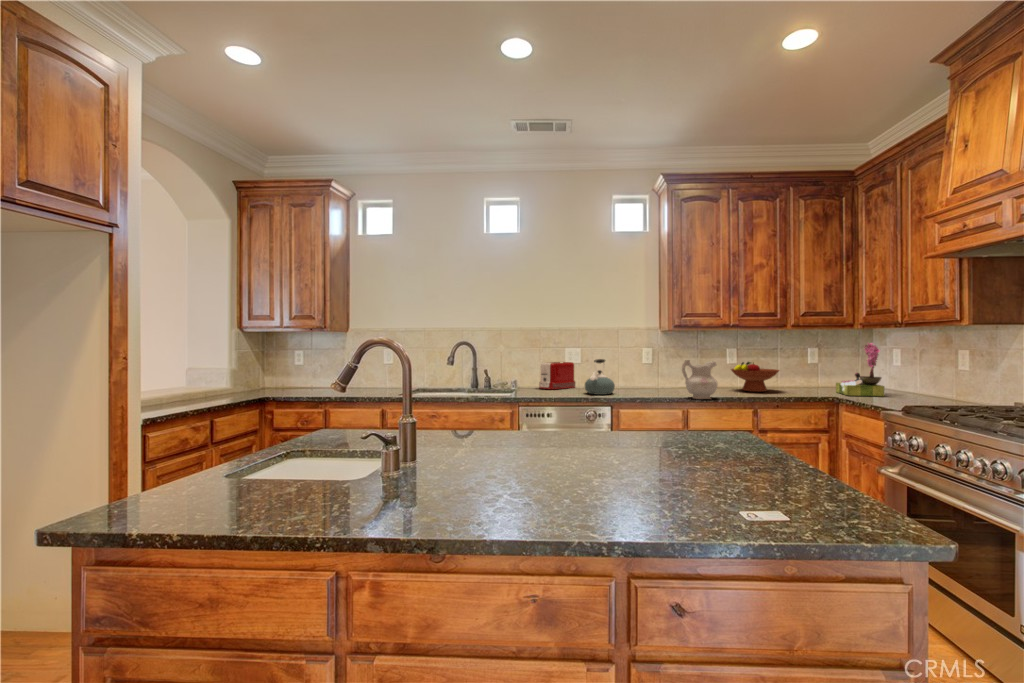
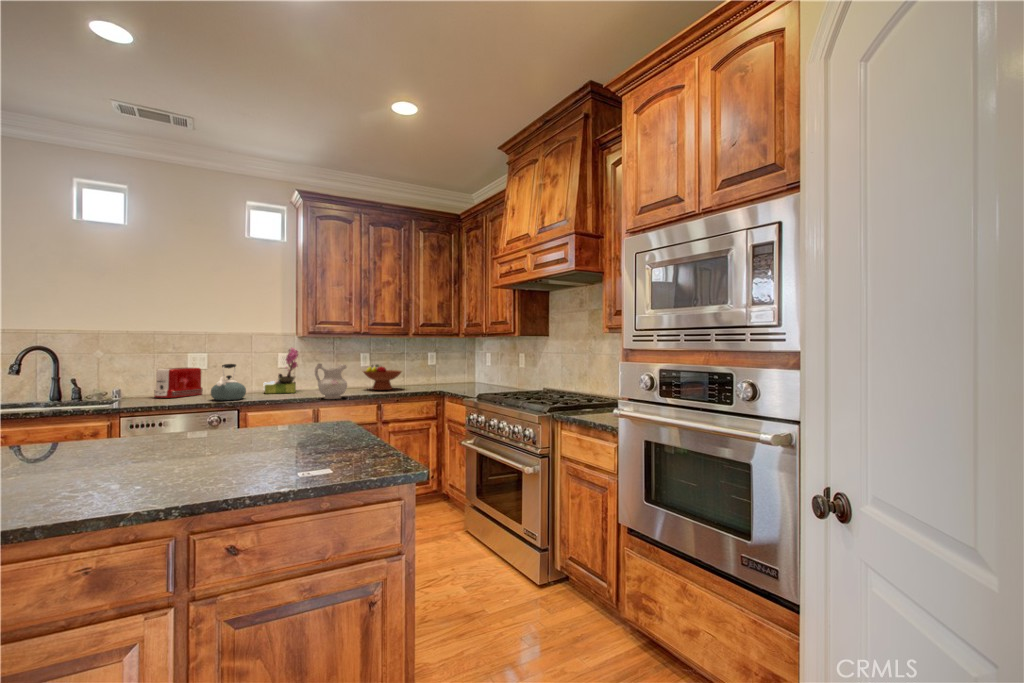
flower arrangement: present [836,343,884,396] -> present [264,347,298,394]

